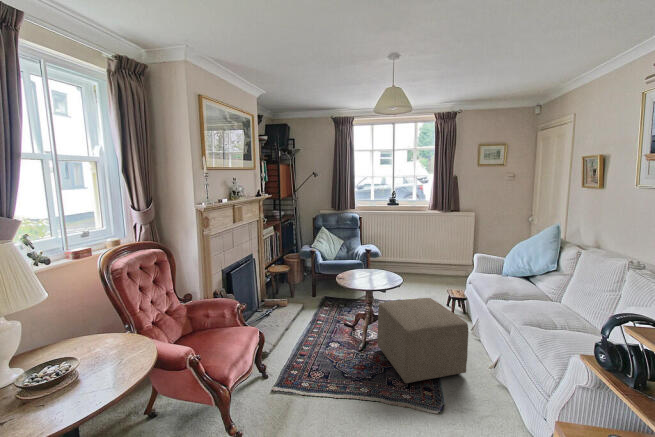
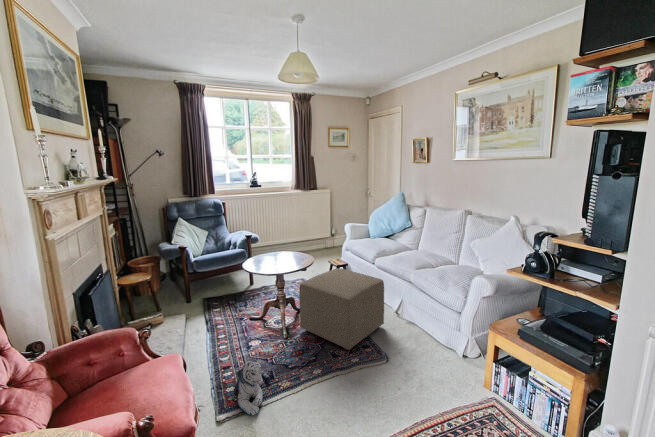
plush toy: none [290,355,325,400] -> present [235,360,271,416]

